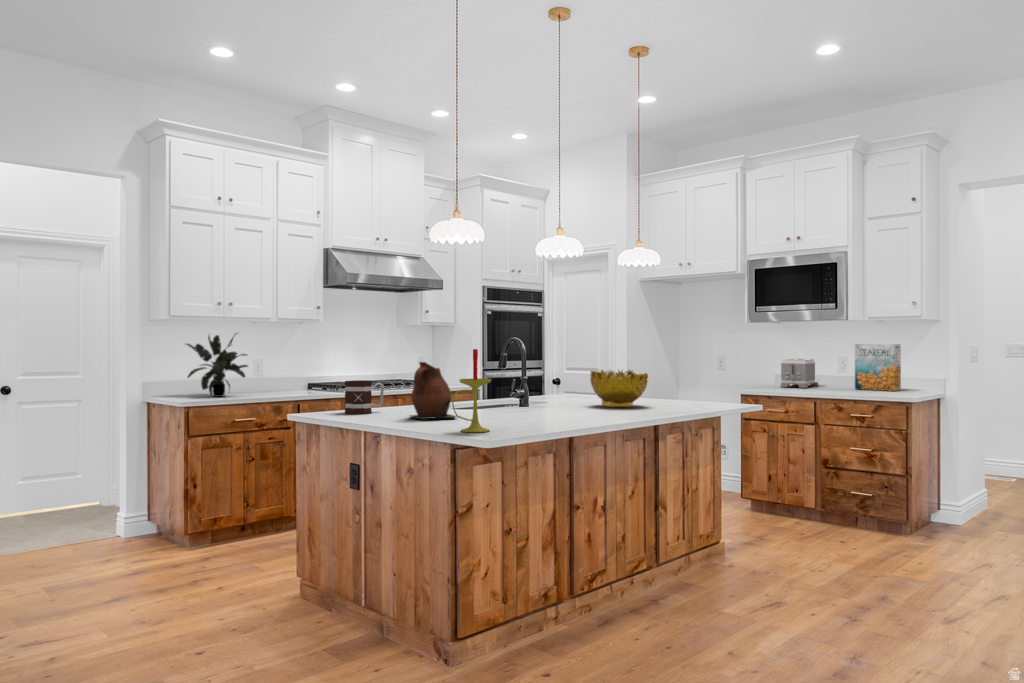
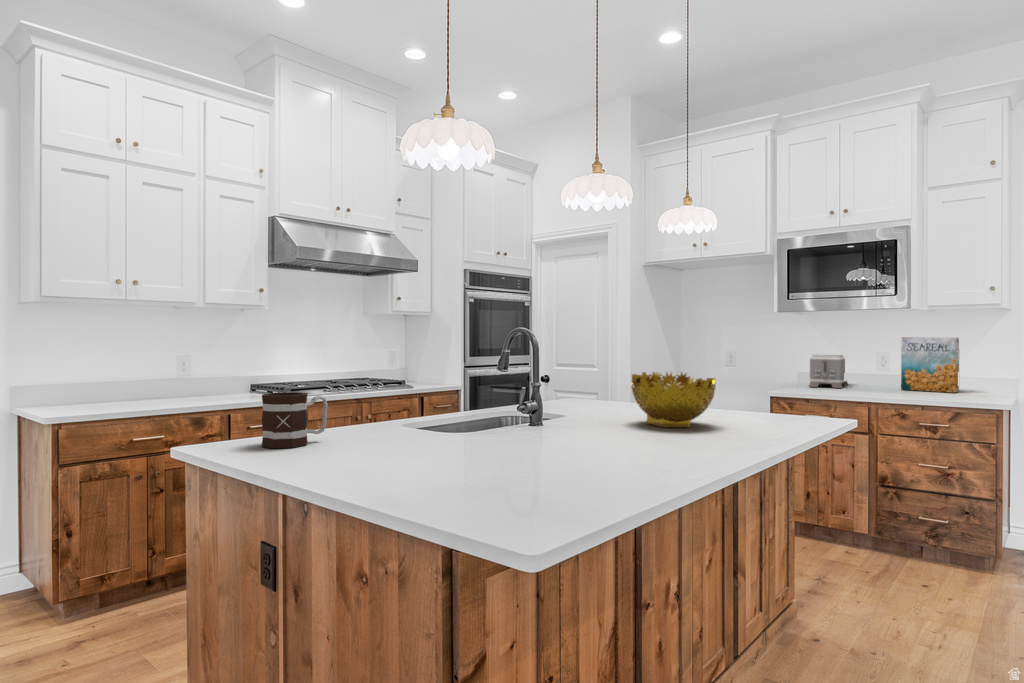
potted plant: present [186,334,248,397] -> none [67,320,161,406]
candle: present [451,349,491,432] -> none [441,340,521,515]
ceramic pitcher: present [410,362,456,419] -> none [360,365,446,465]

